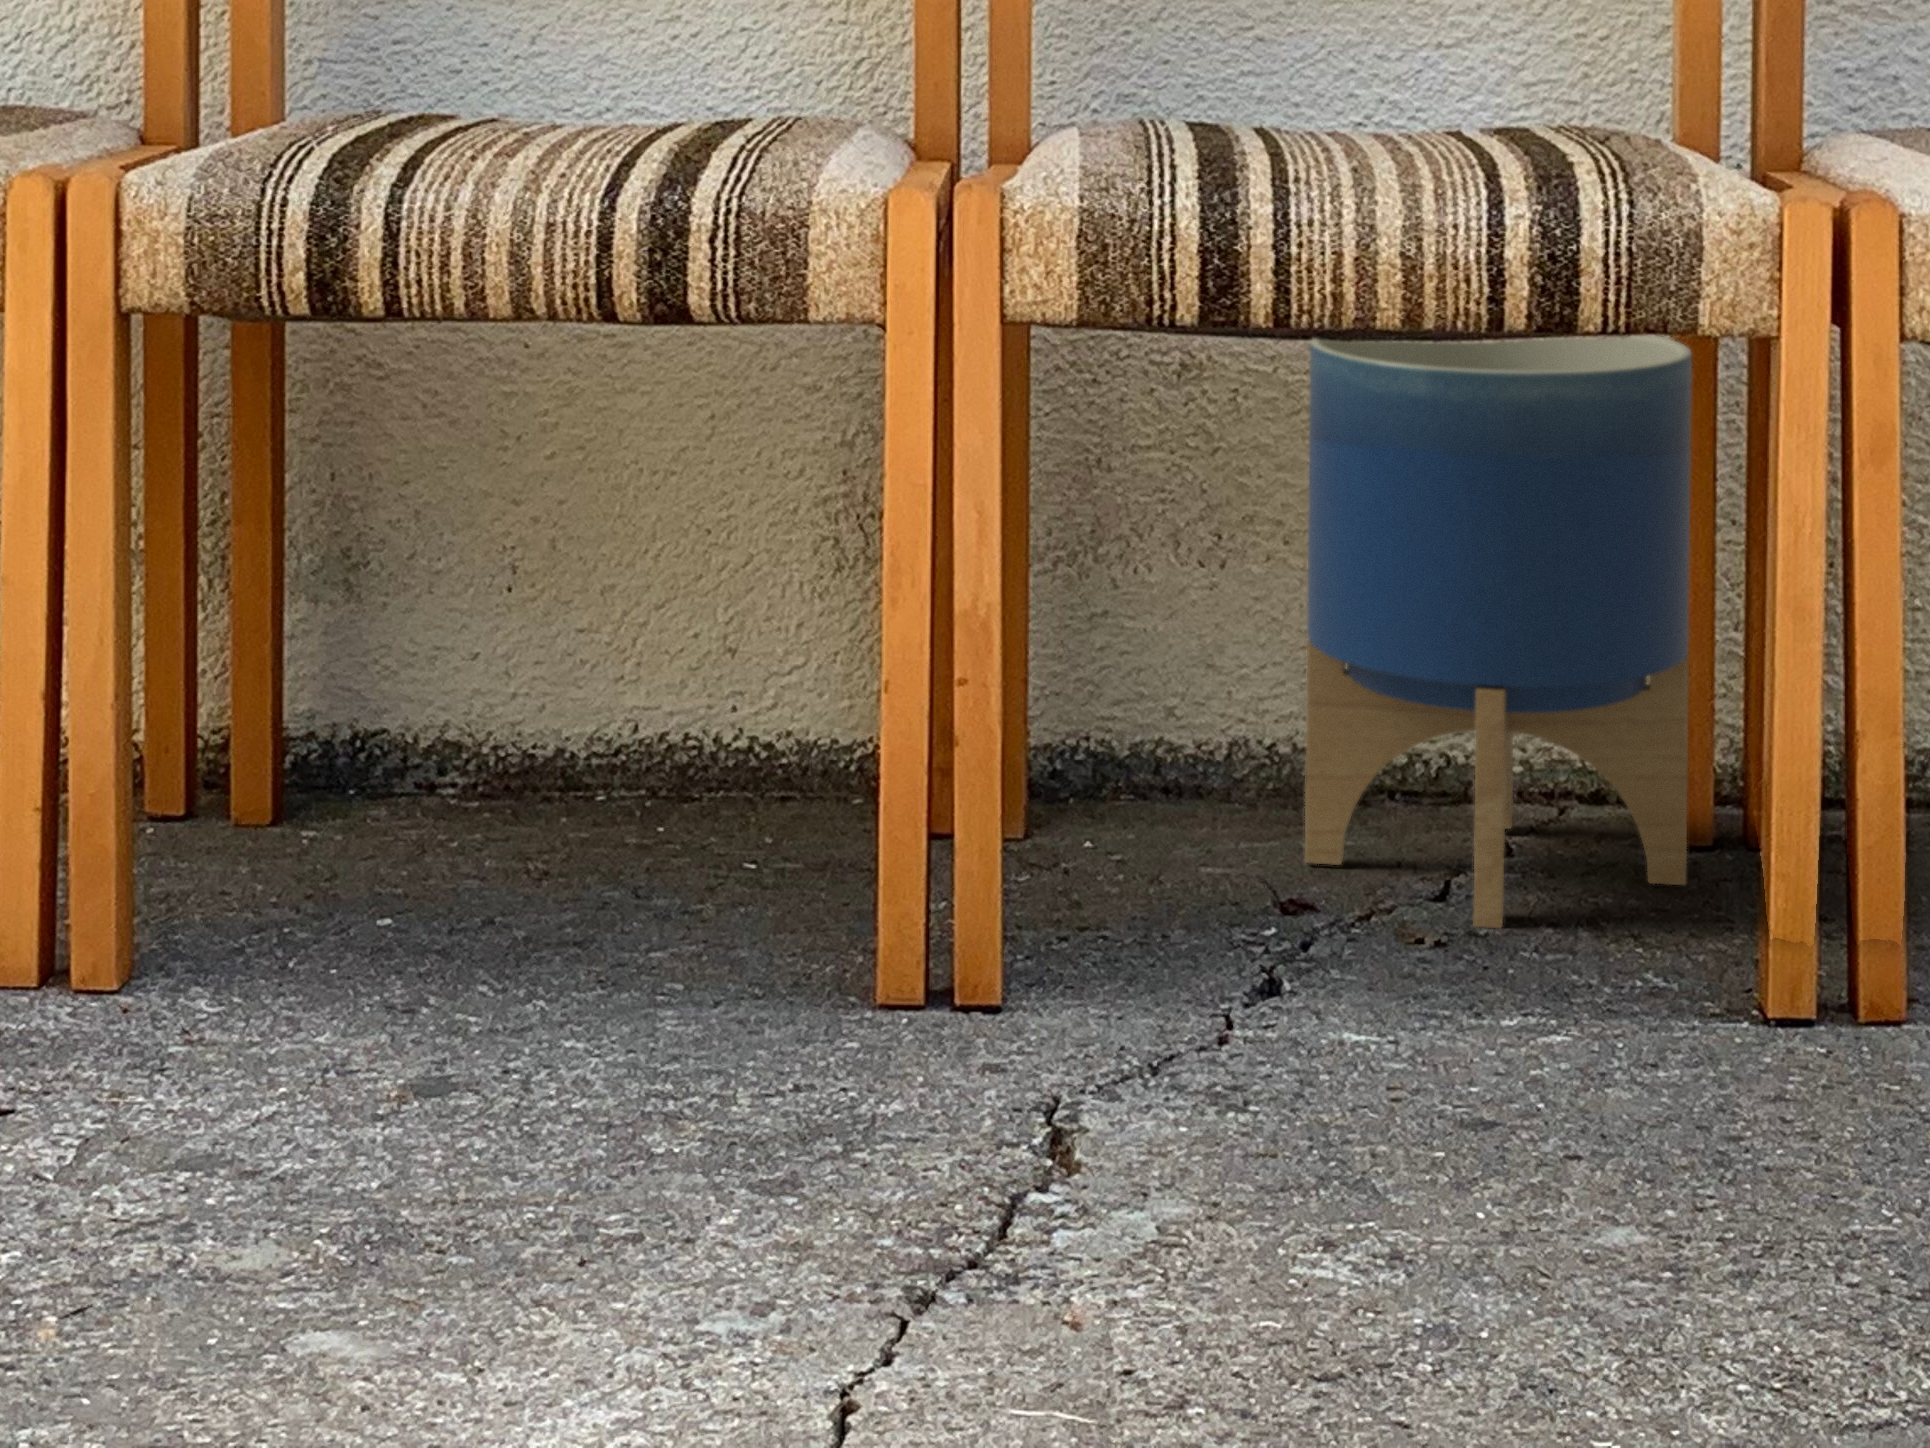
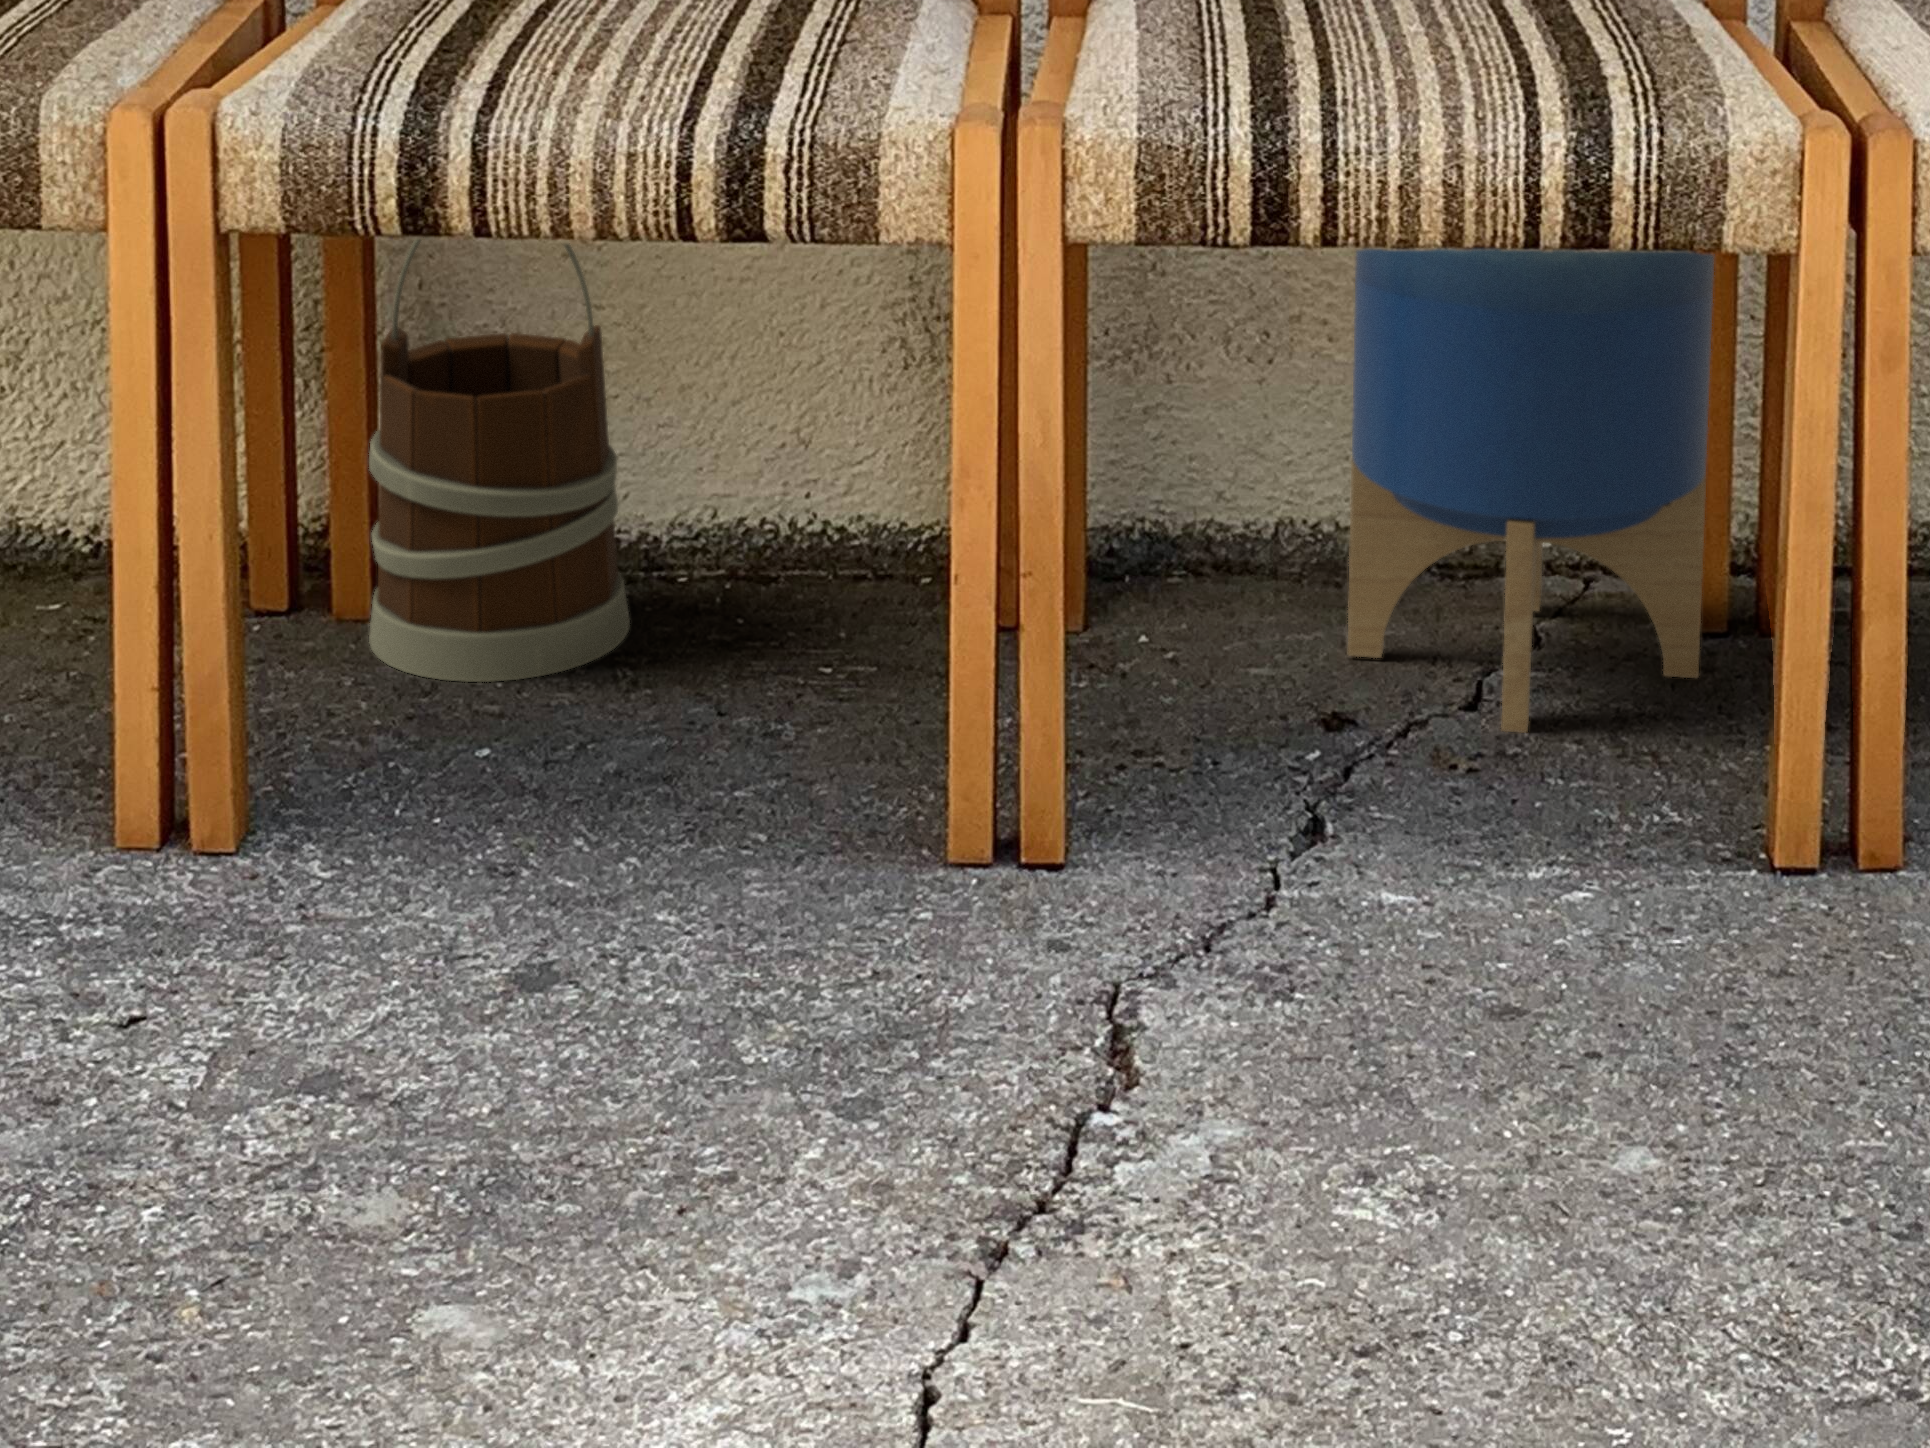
wooden bucket: none [258,347,536,875] -> present [369,237,630,682]

